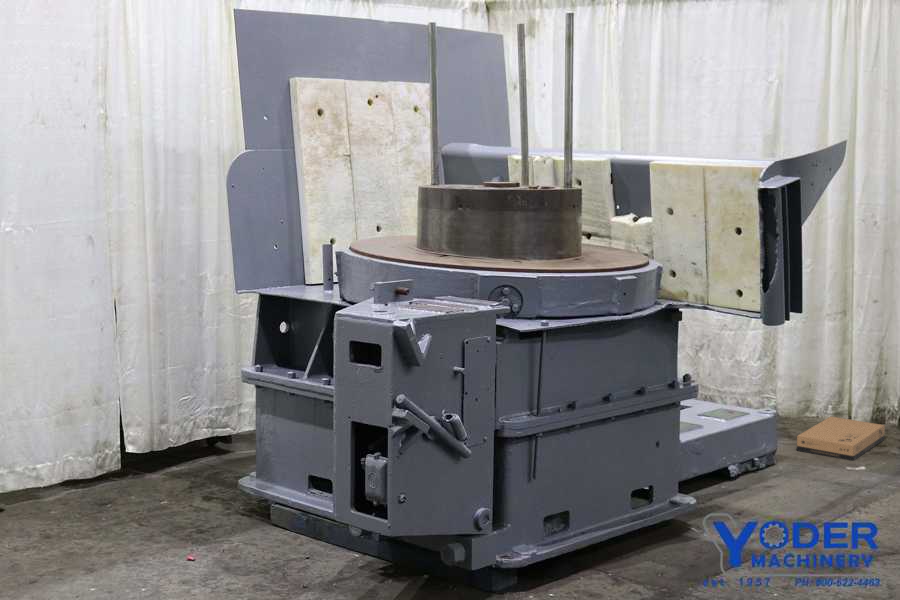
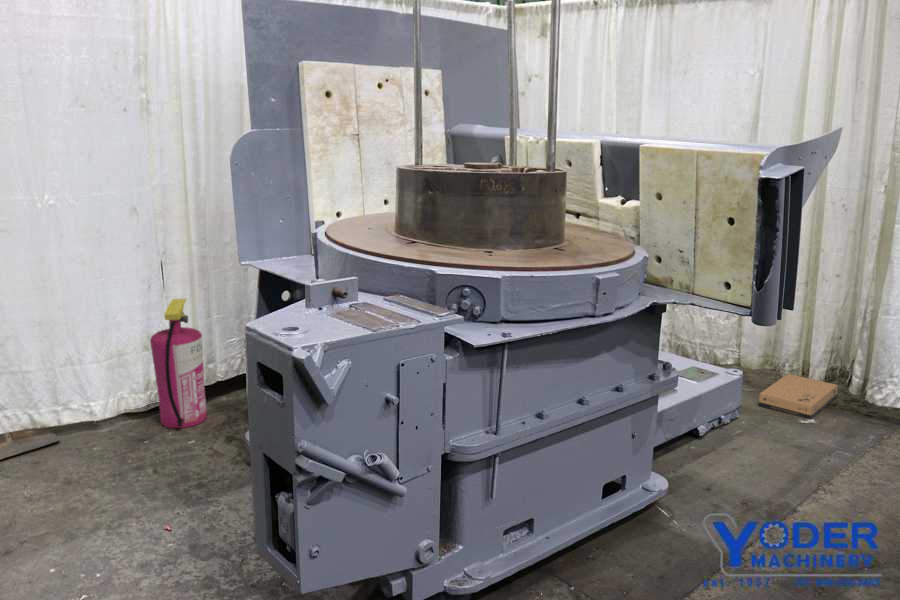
fire extinguisher: none [104,344,166,494] -> present [150,299,207,428]

